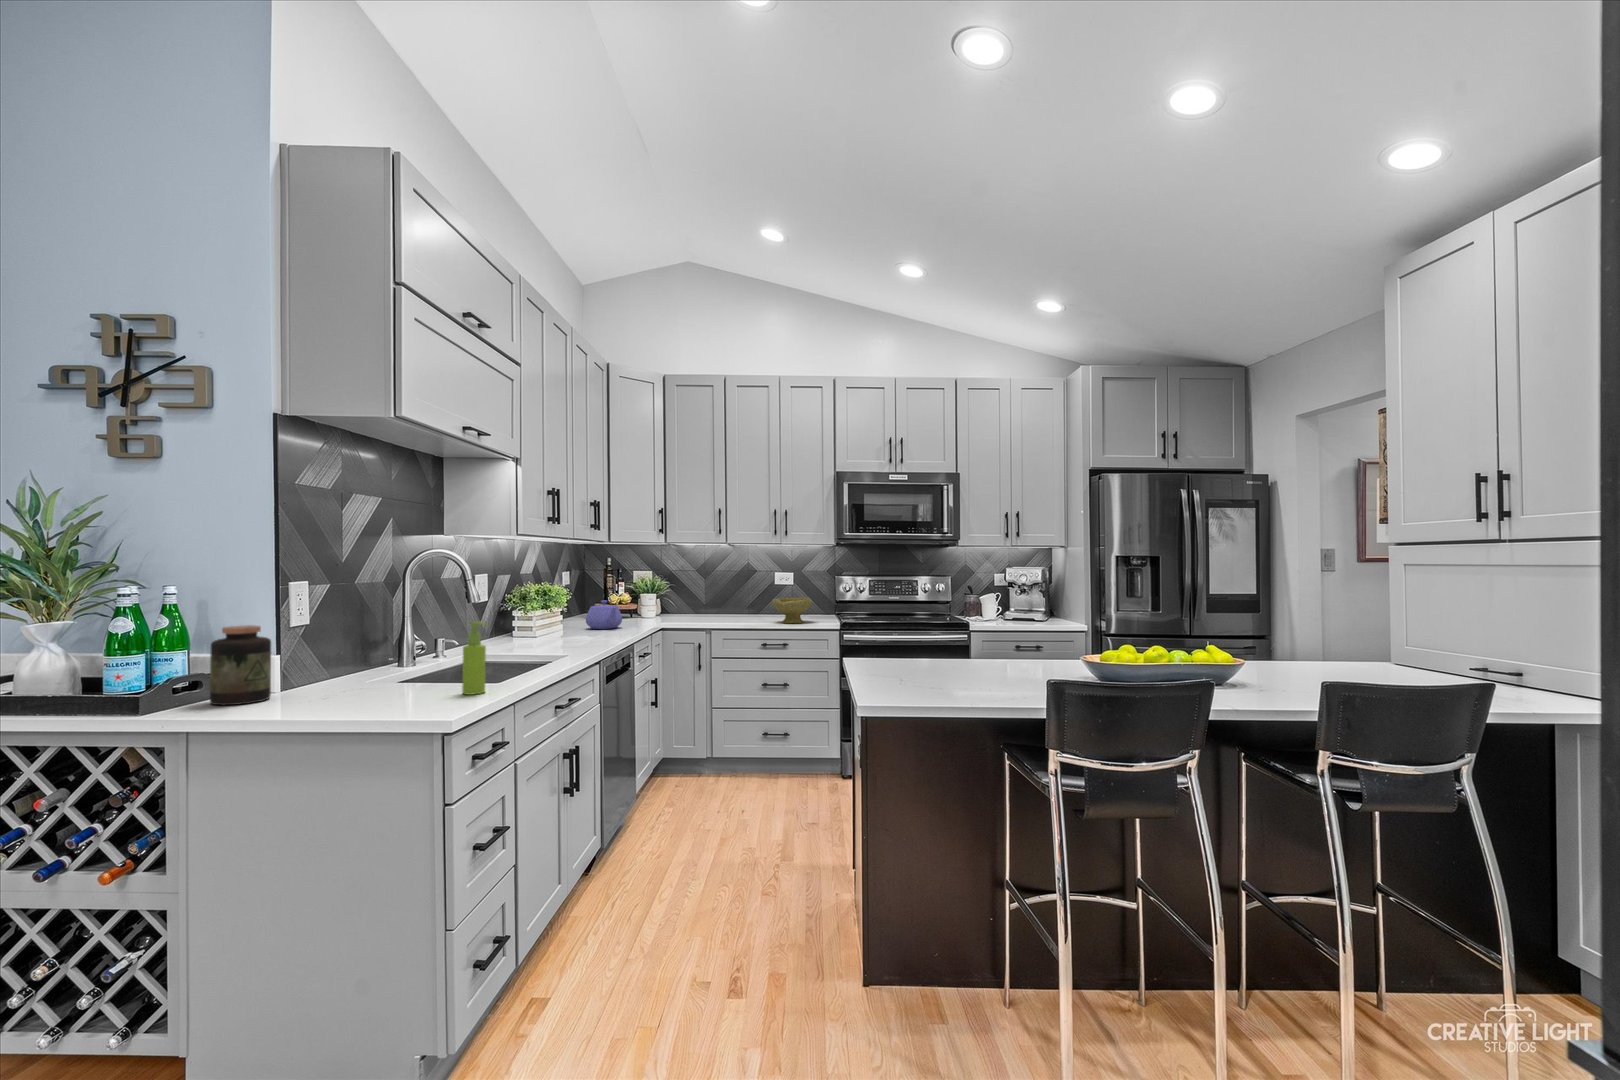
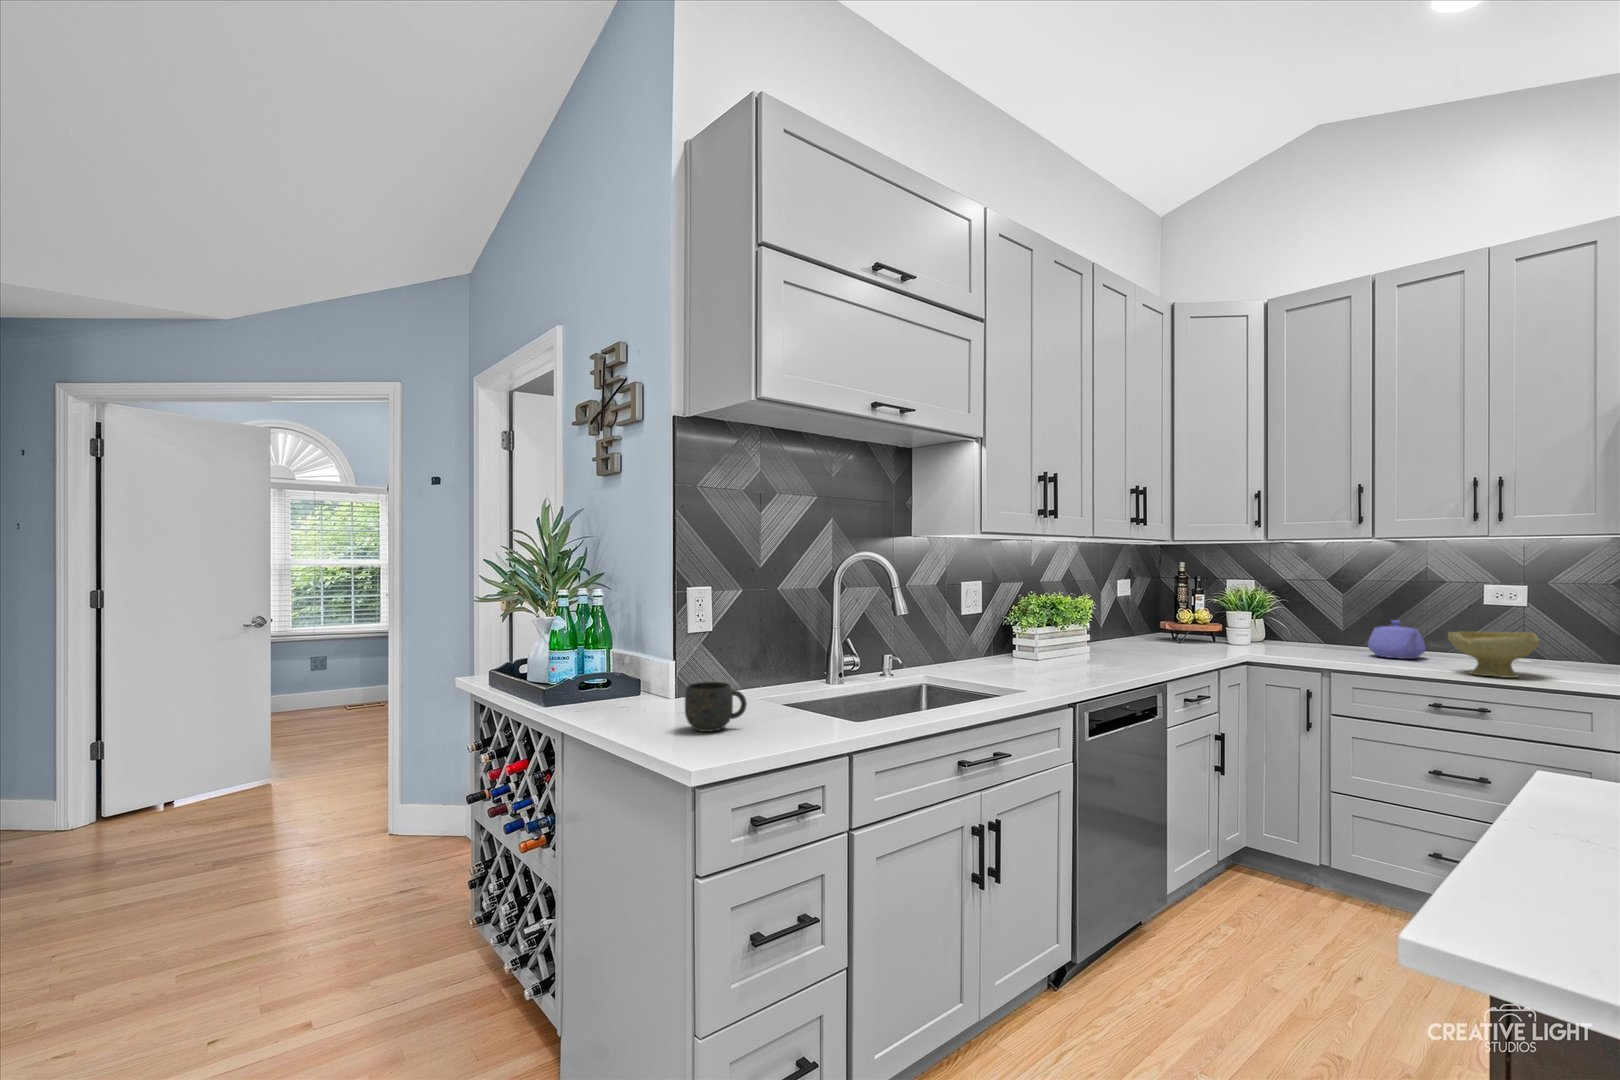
teapot: present [586,600,622,629] -> present [1368,620,1426,659]
soap dispenser: present [462,621,486,695] -> none [778,645,805,739]
jar: present [210,625,271,705] -> none [601,630,651,710]
mug: none [366,660,421,702] -> present [685,682,747,732]

